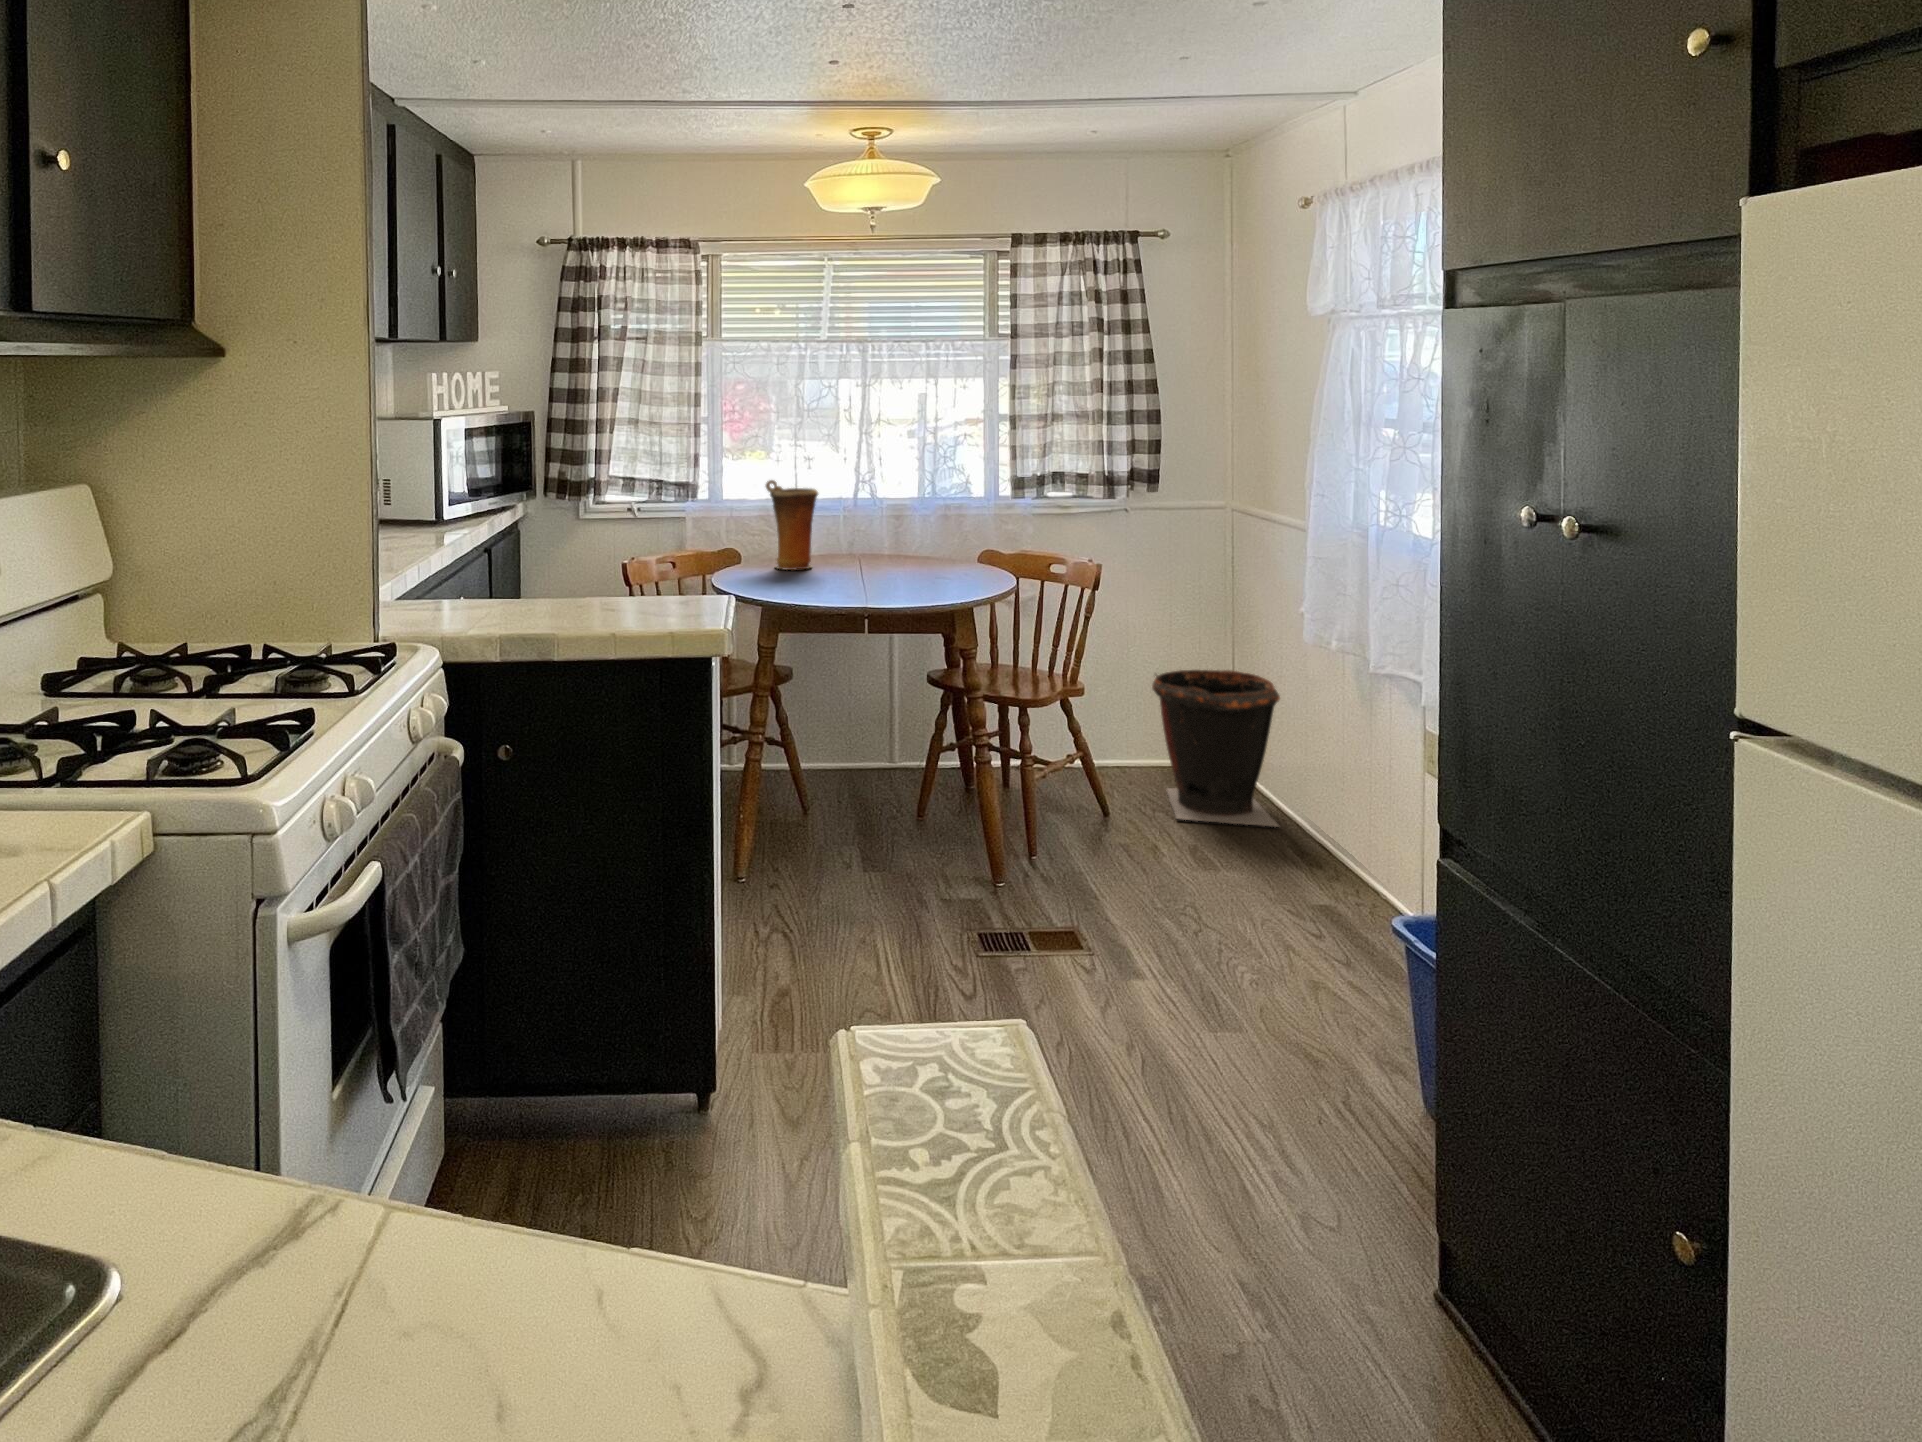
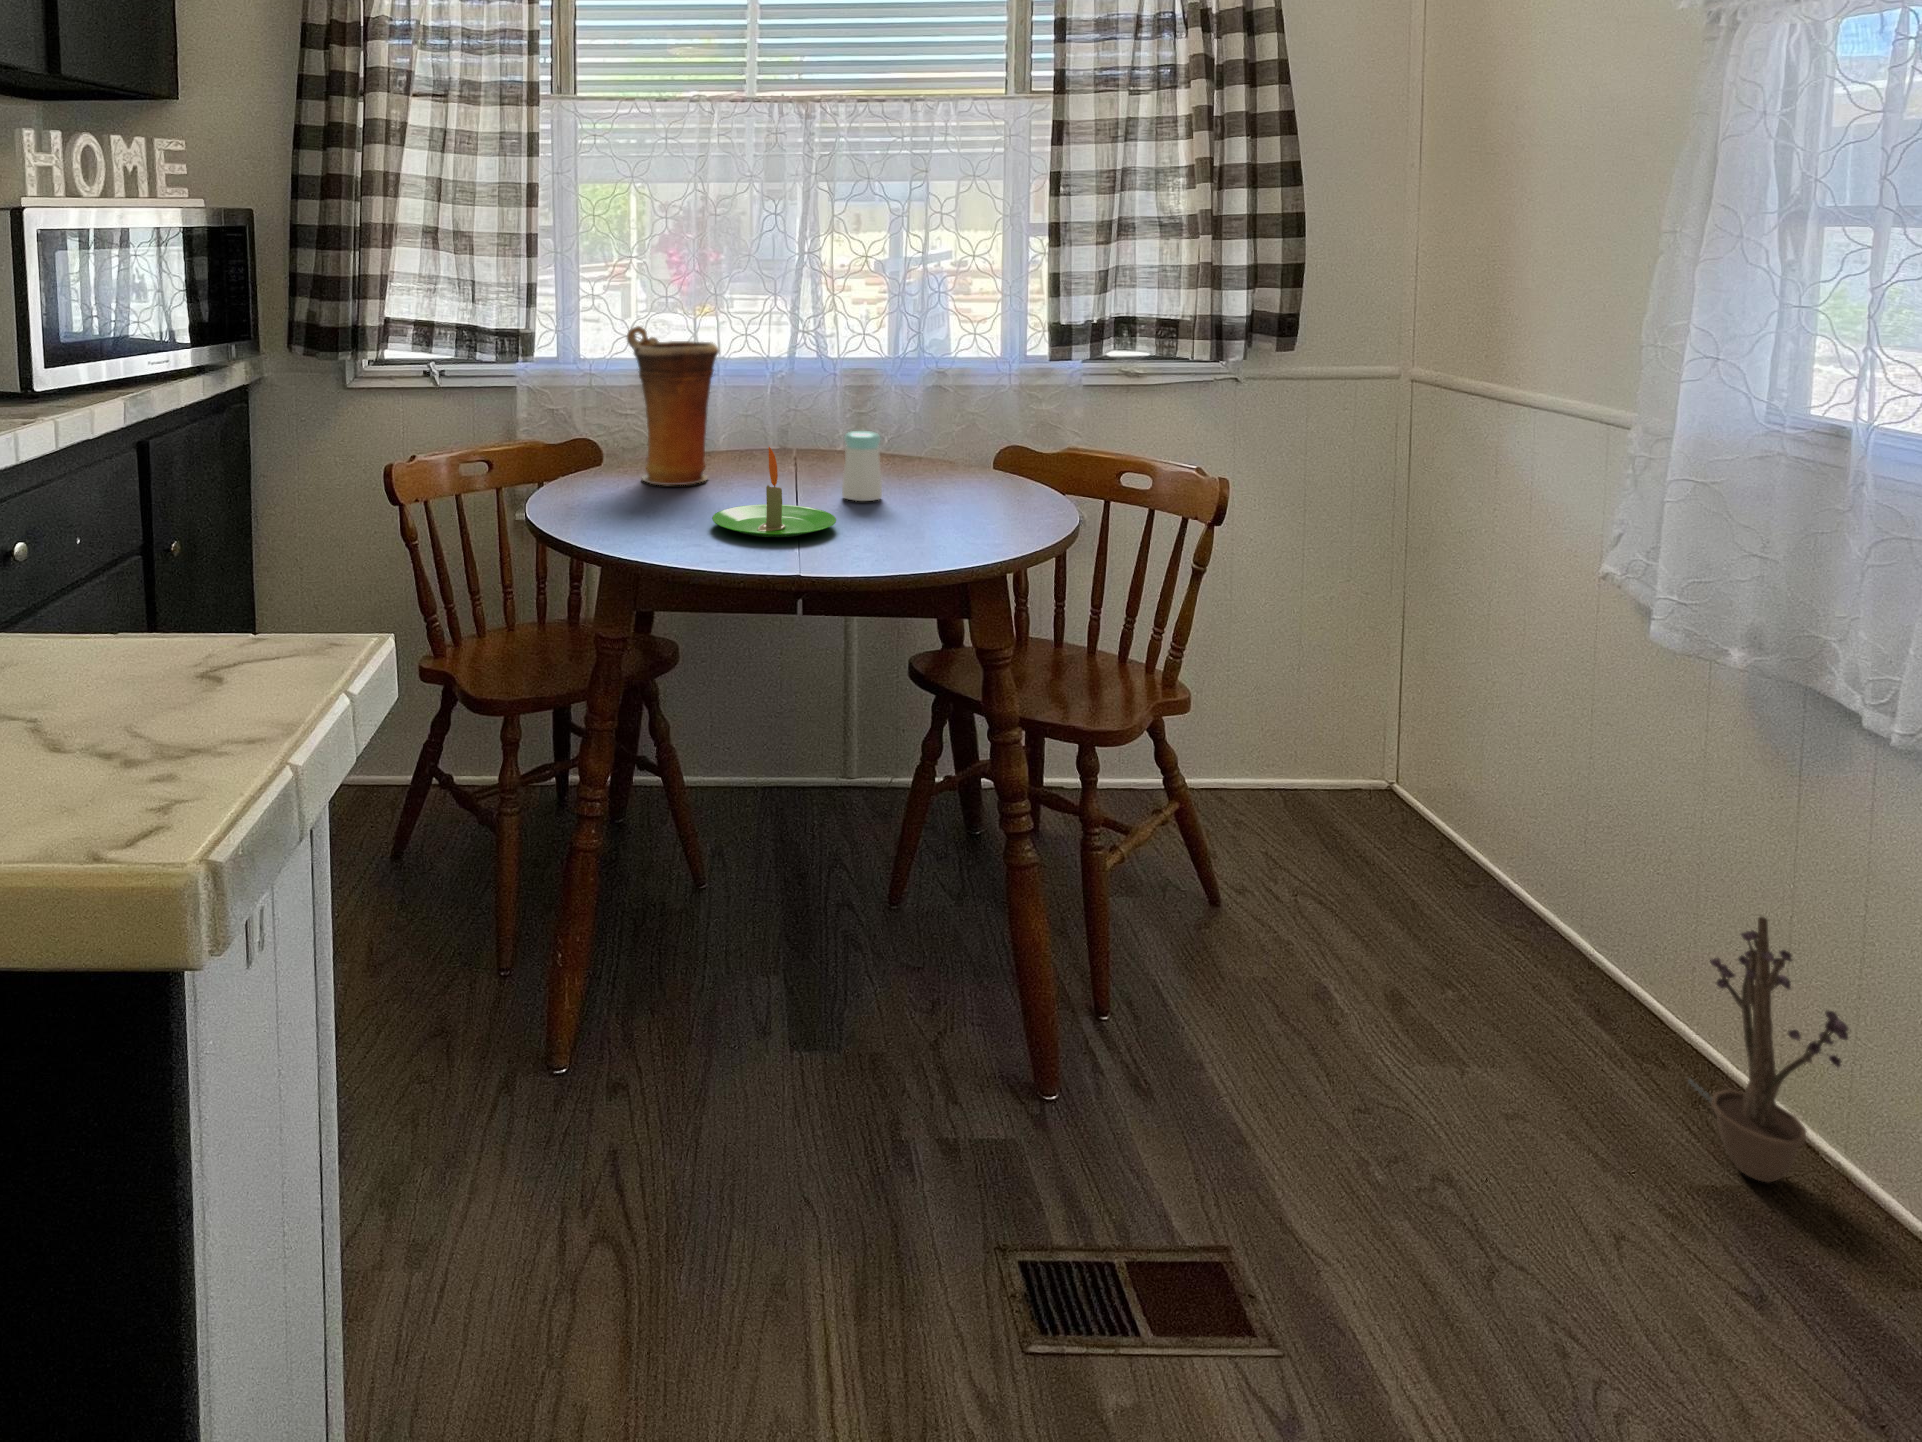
salt shaker: none [889,537,911,575] -> present [842,431,882,501]
candle: none [822,543,887,588] -> present [712,447,836,537]
waste bin: present [1152,670,1280,827] -> none [1309,660,1573,984]
decorative plant: none [1308,754,1352,880] -> present [1688,917,1849,1182]

